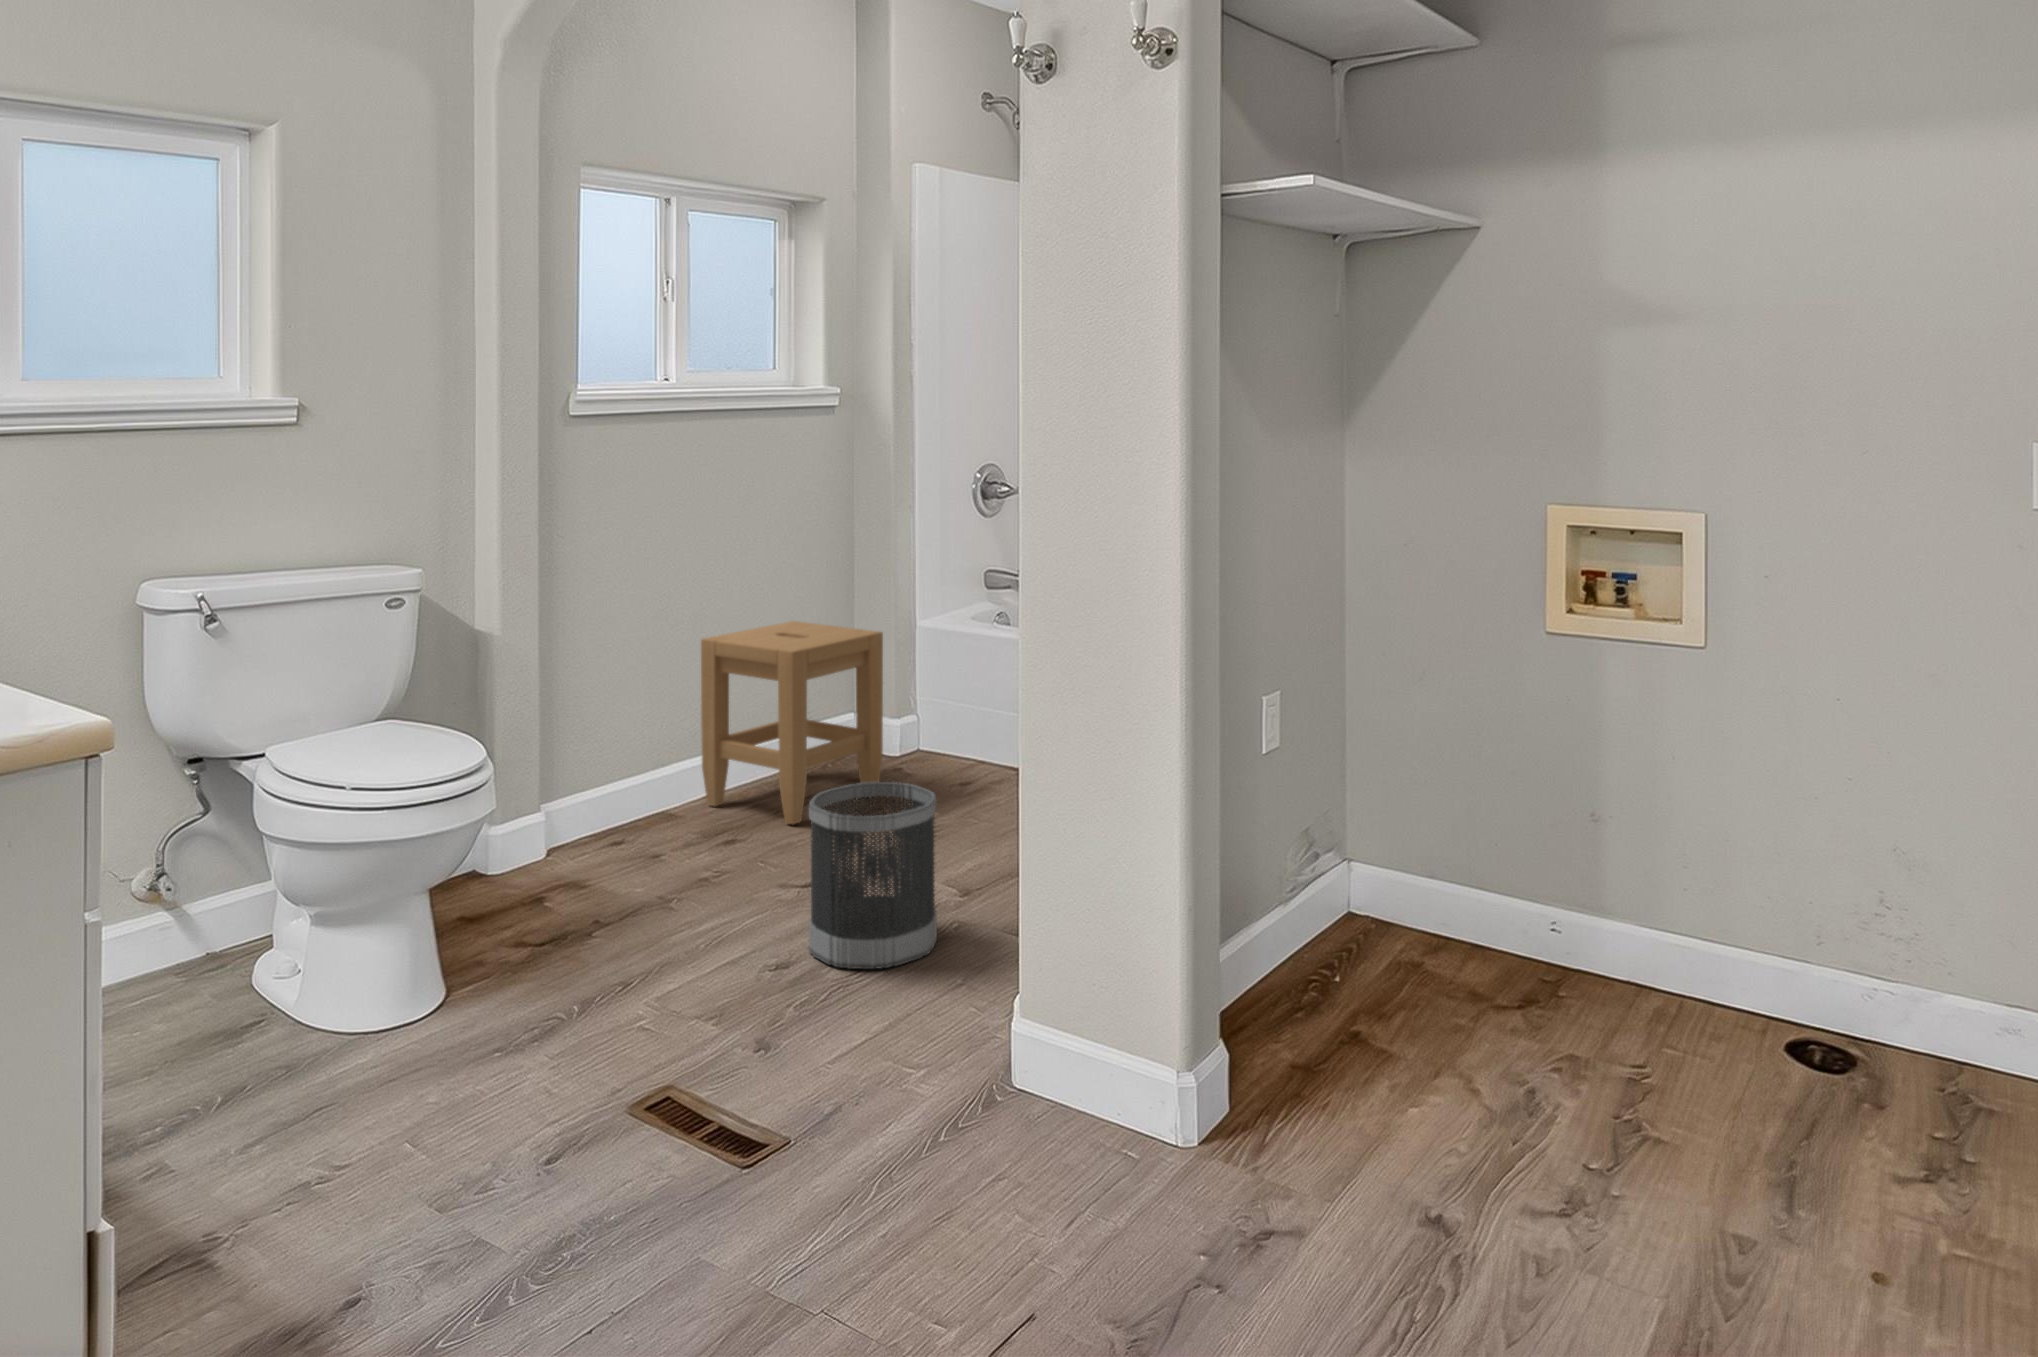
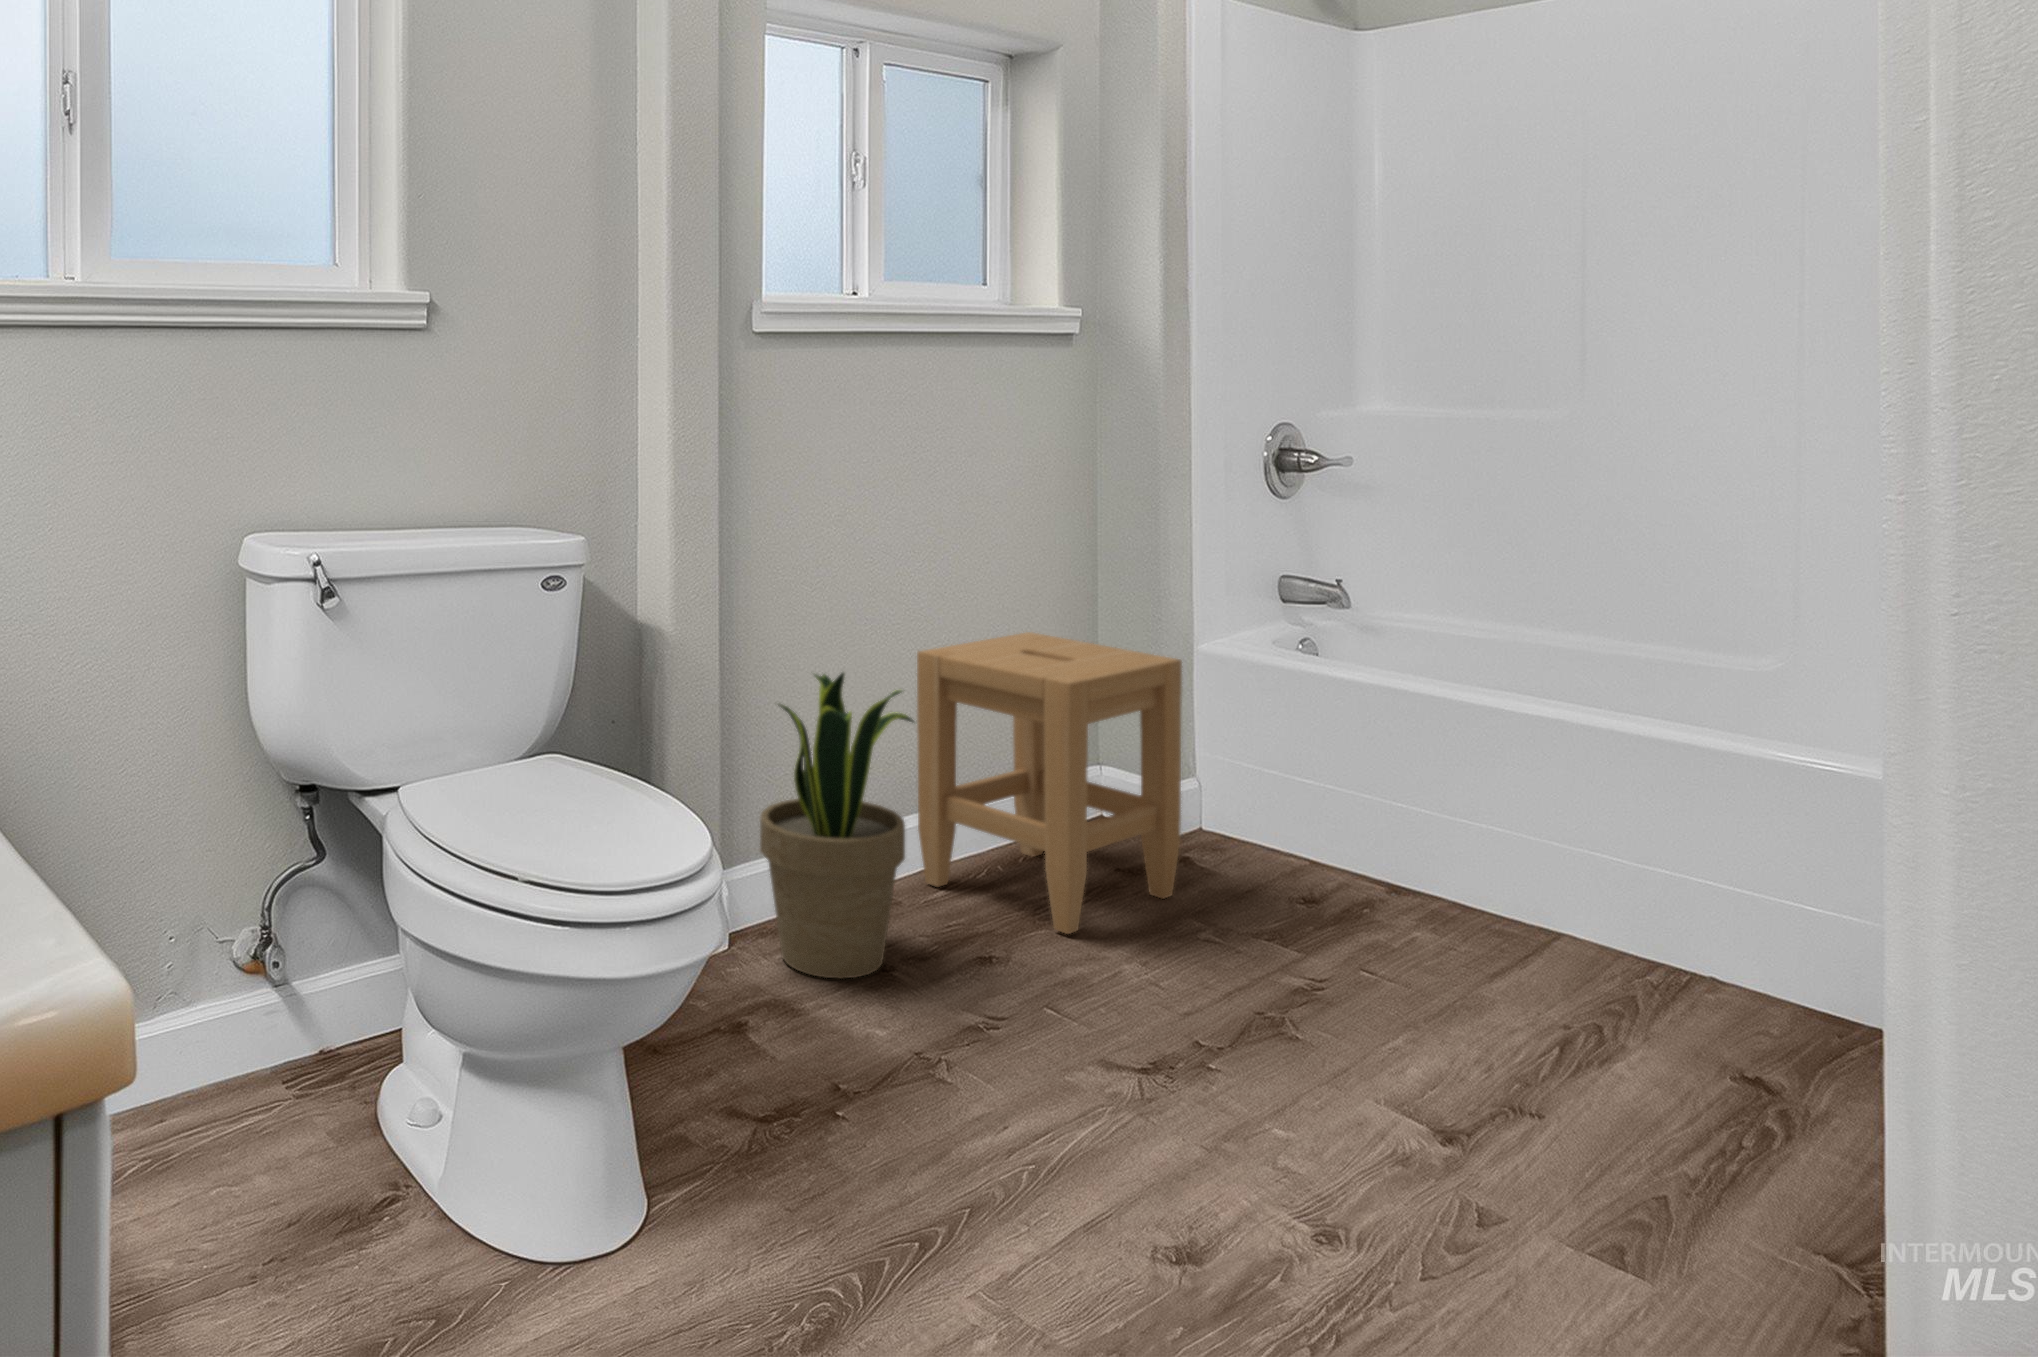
potted plant: none [566,653,684,868] -> present [760,673,914,979]
wastebasket: present [809,782,937,969] -> none [1207,922,1441,1269]

